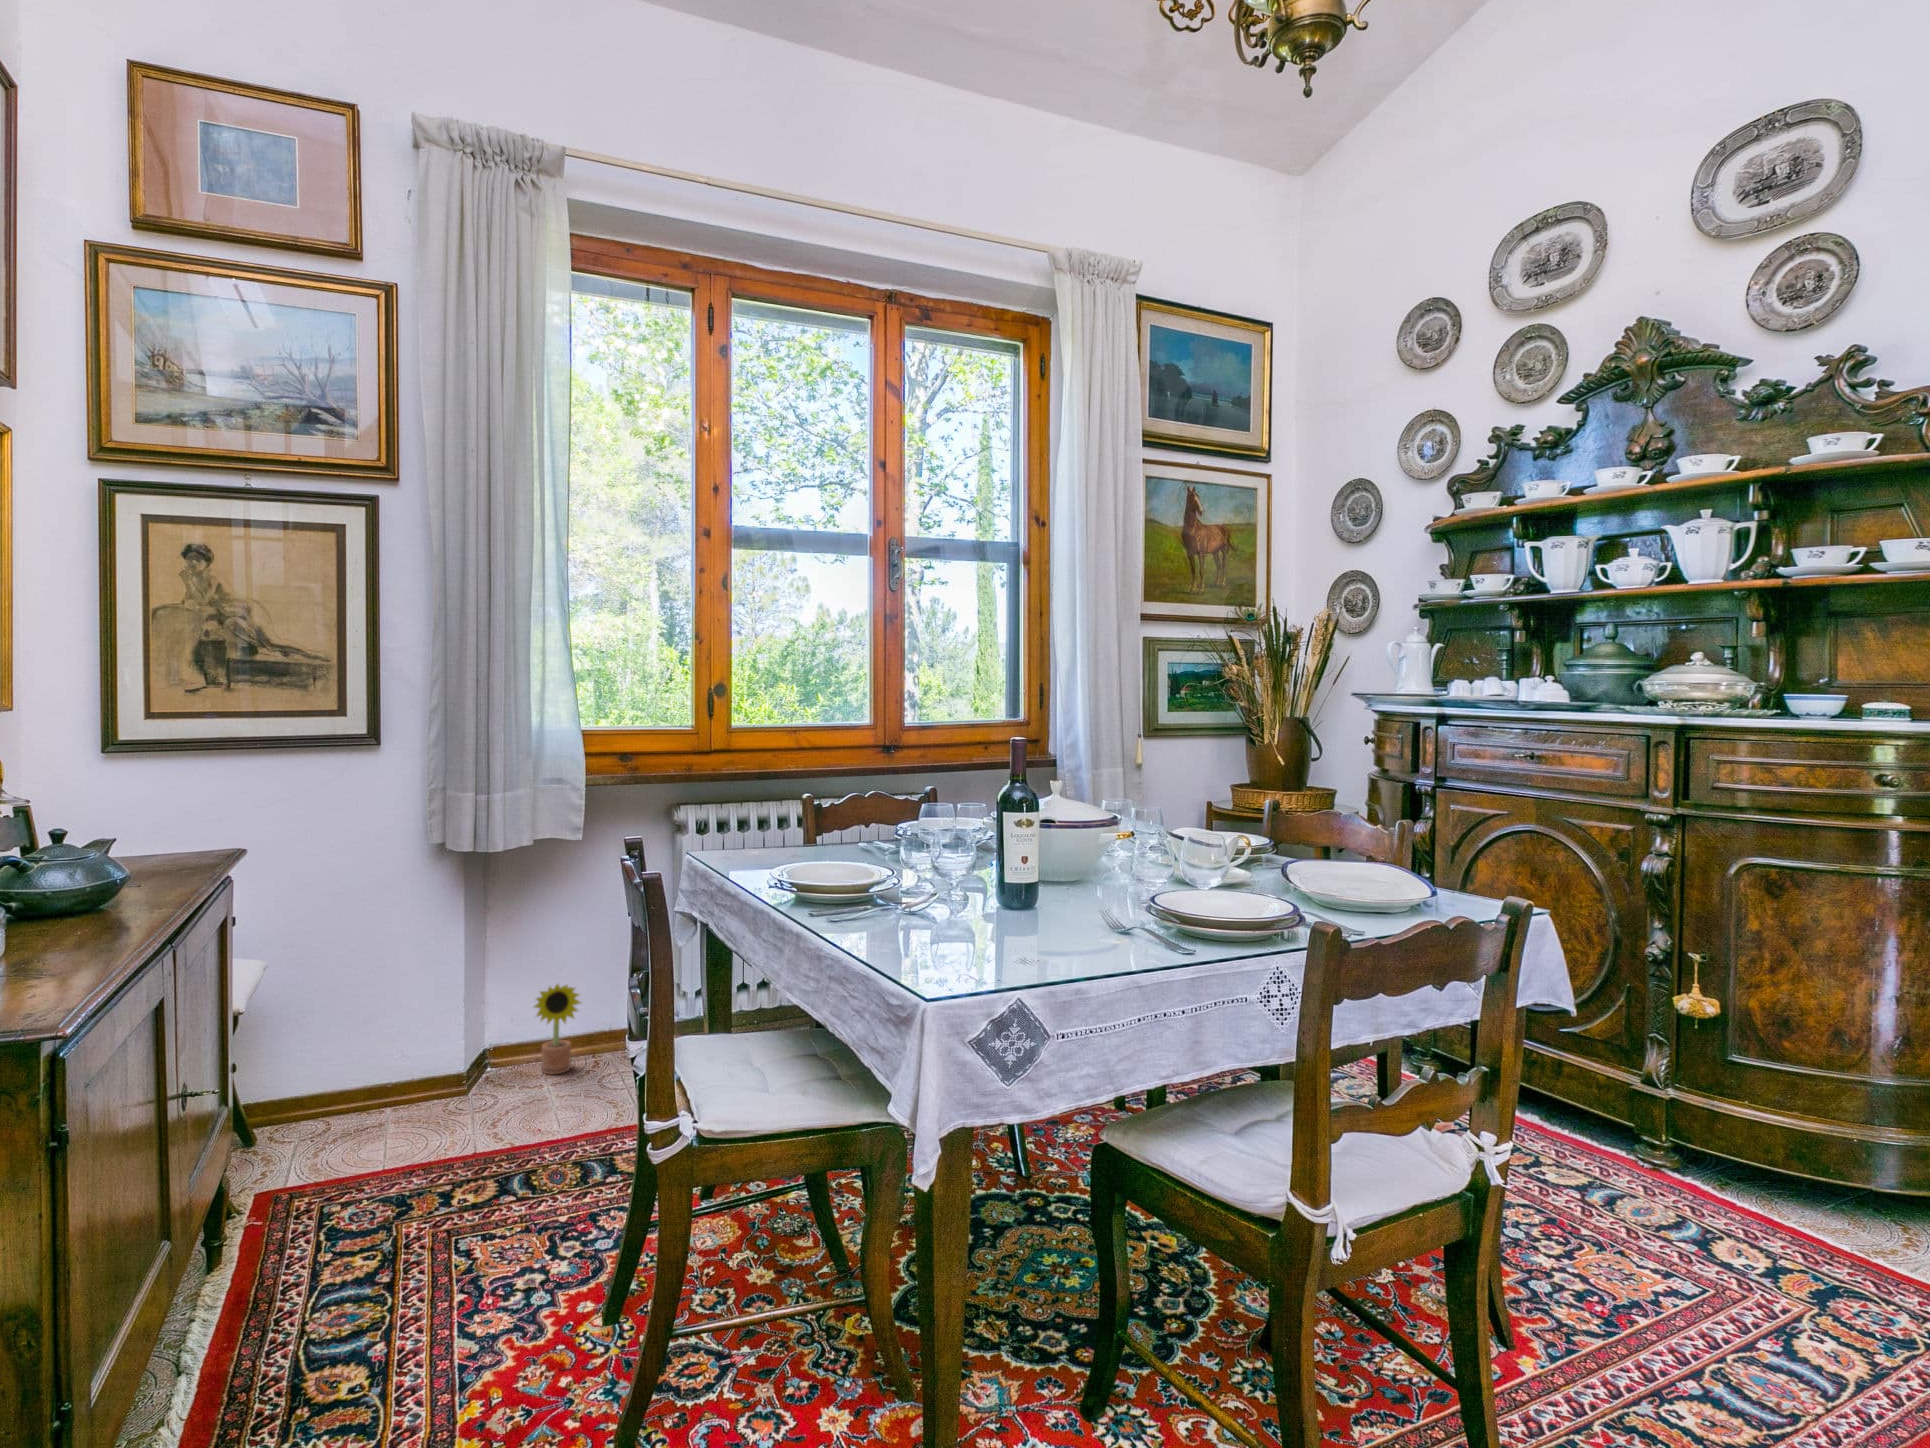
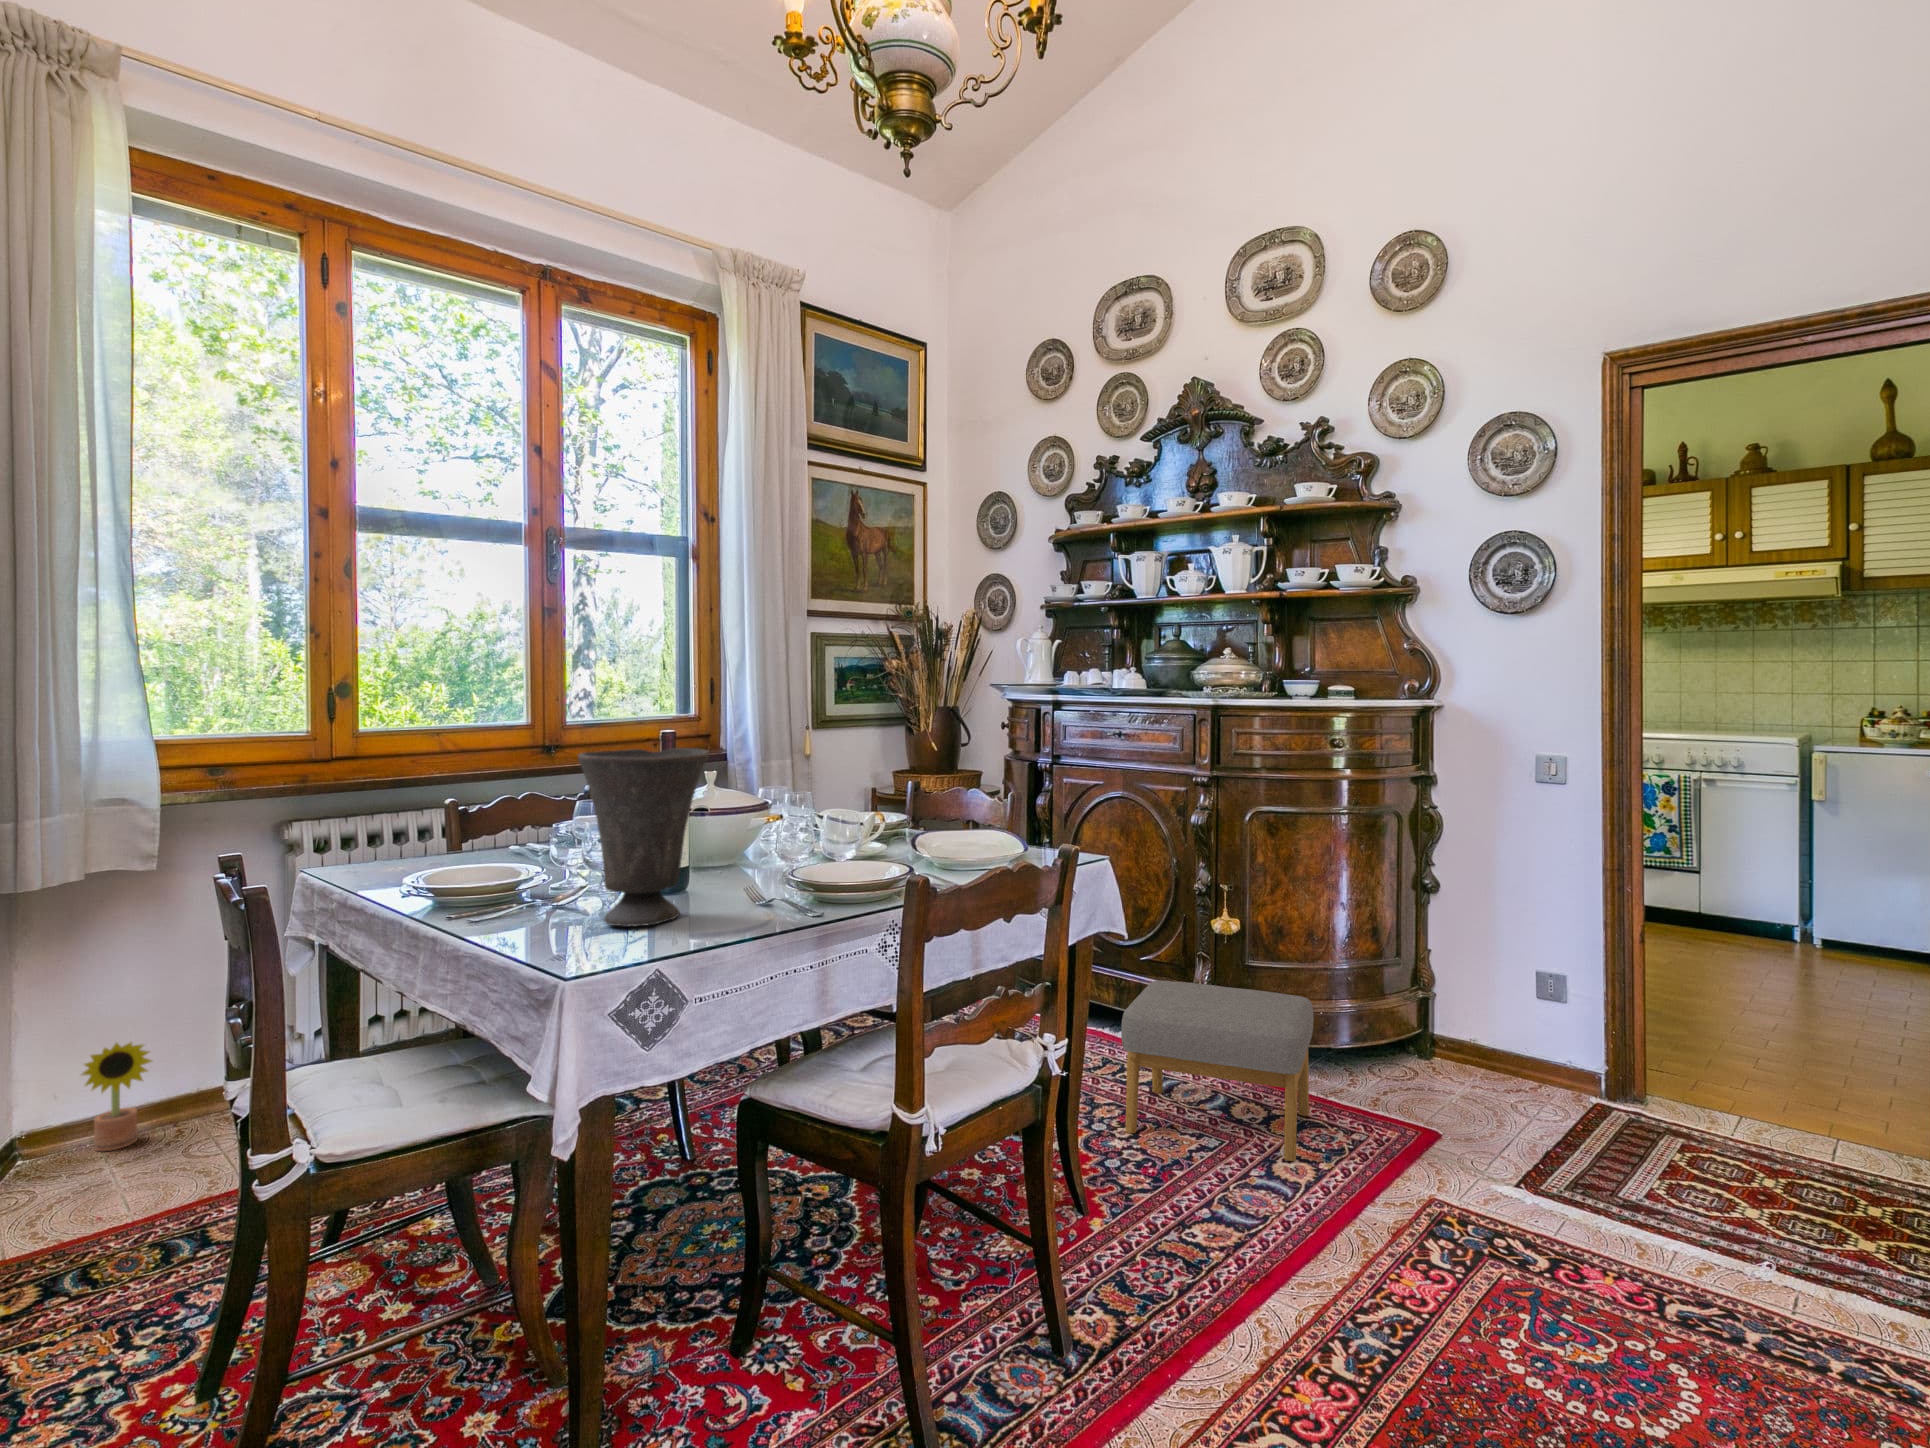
vase: none [930,740,1062,928] -> present [578,748,709,926]
footstool: none [1547,1062,1854,1344] -> present [1122,981,1314,1161]

